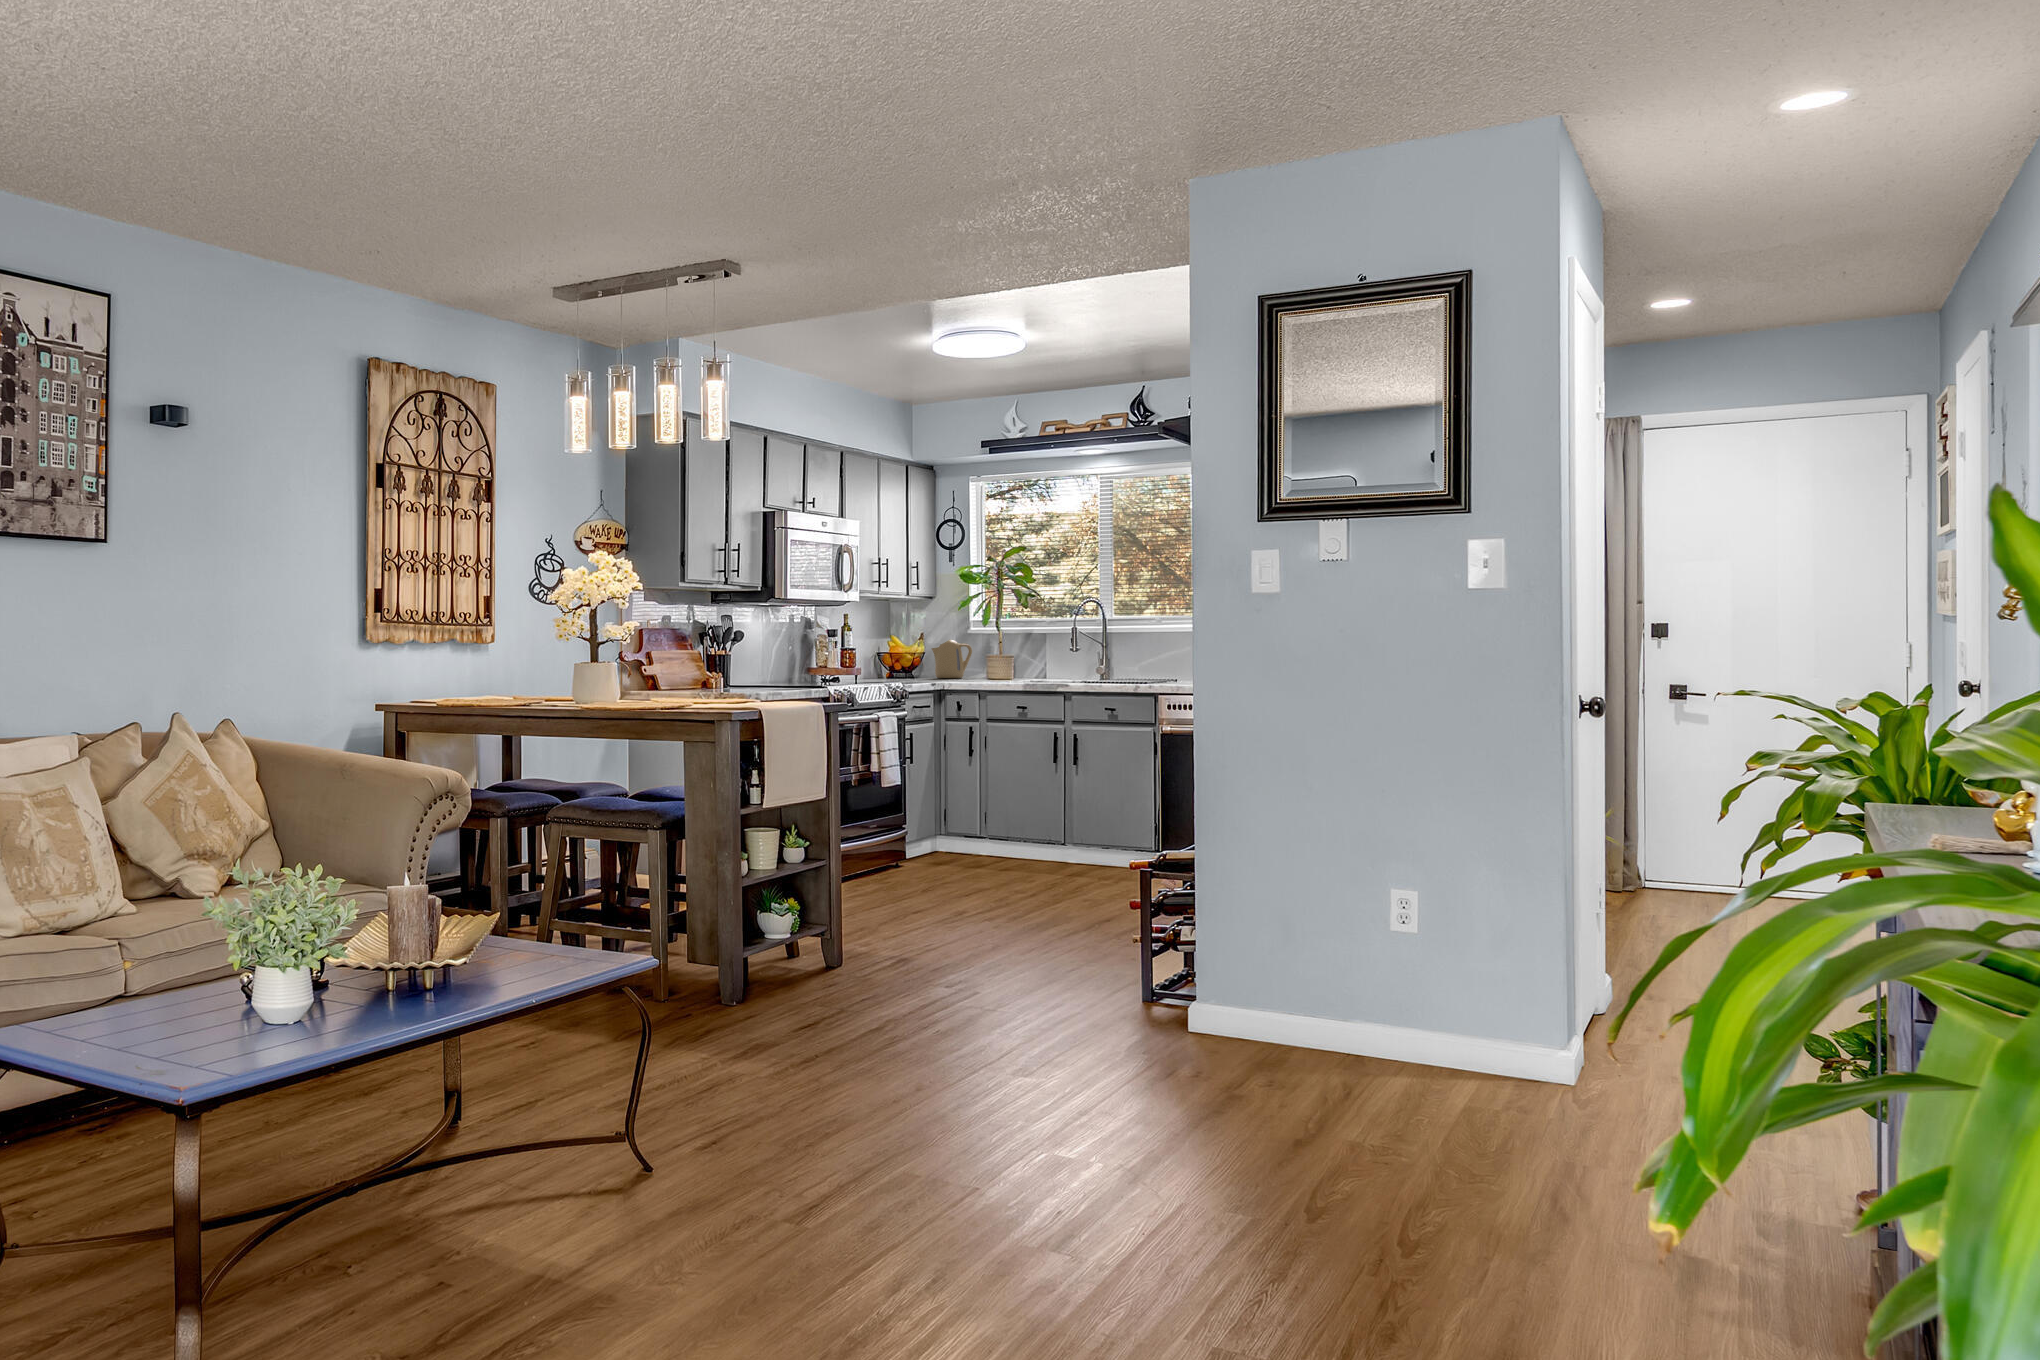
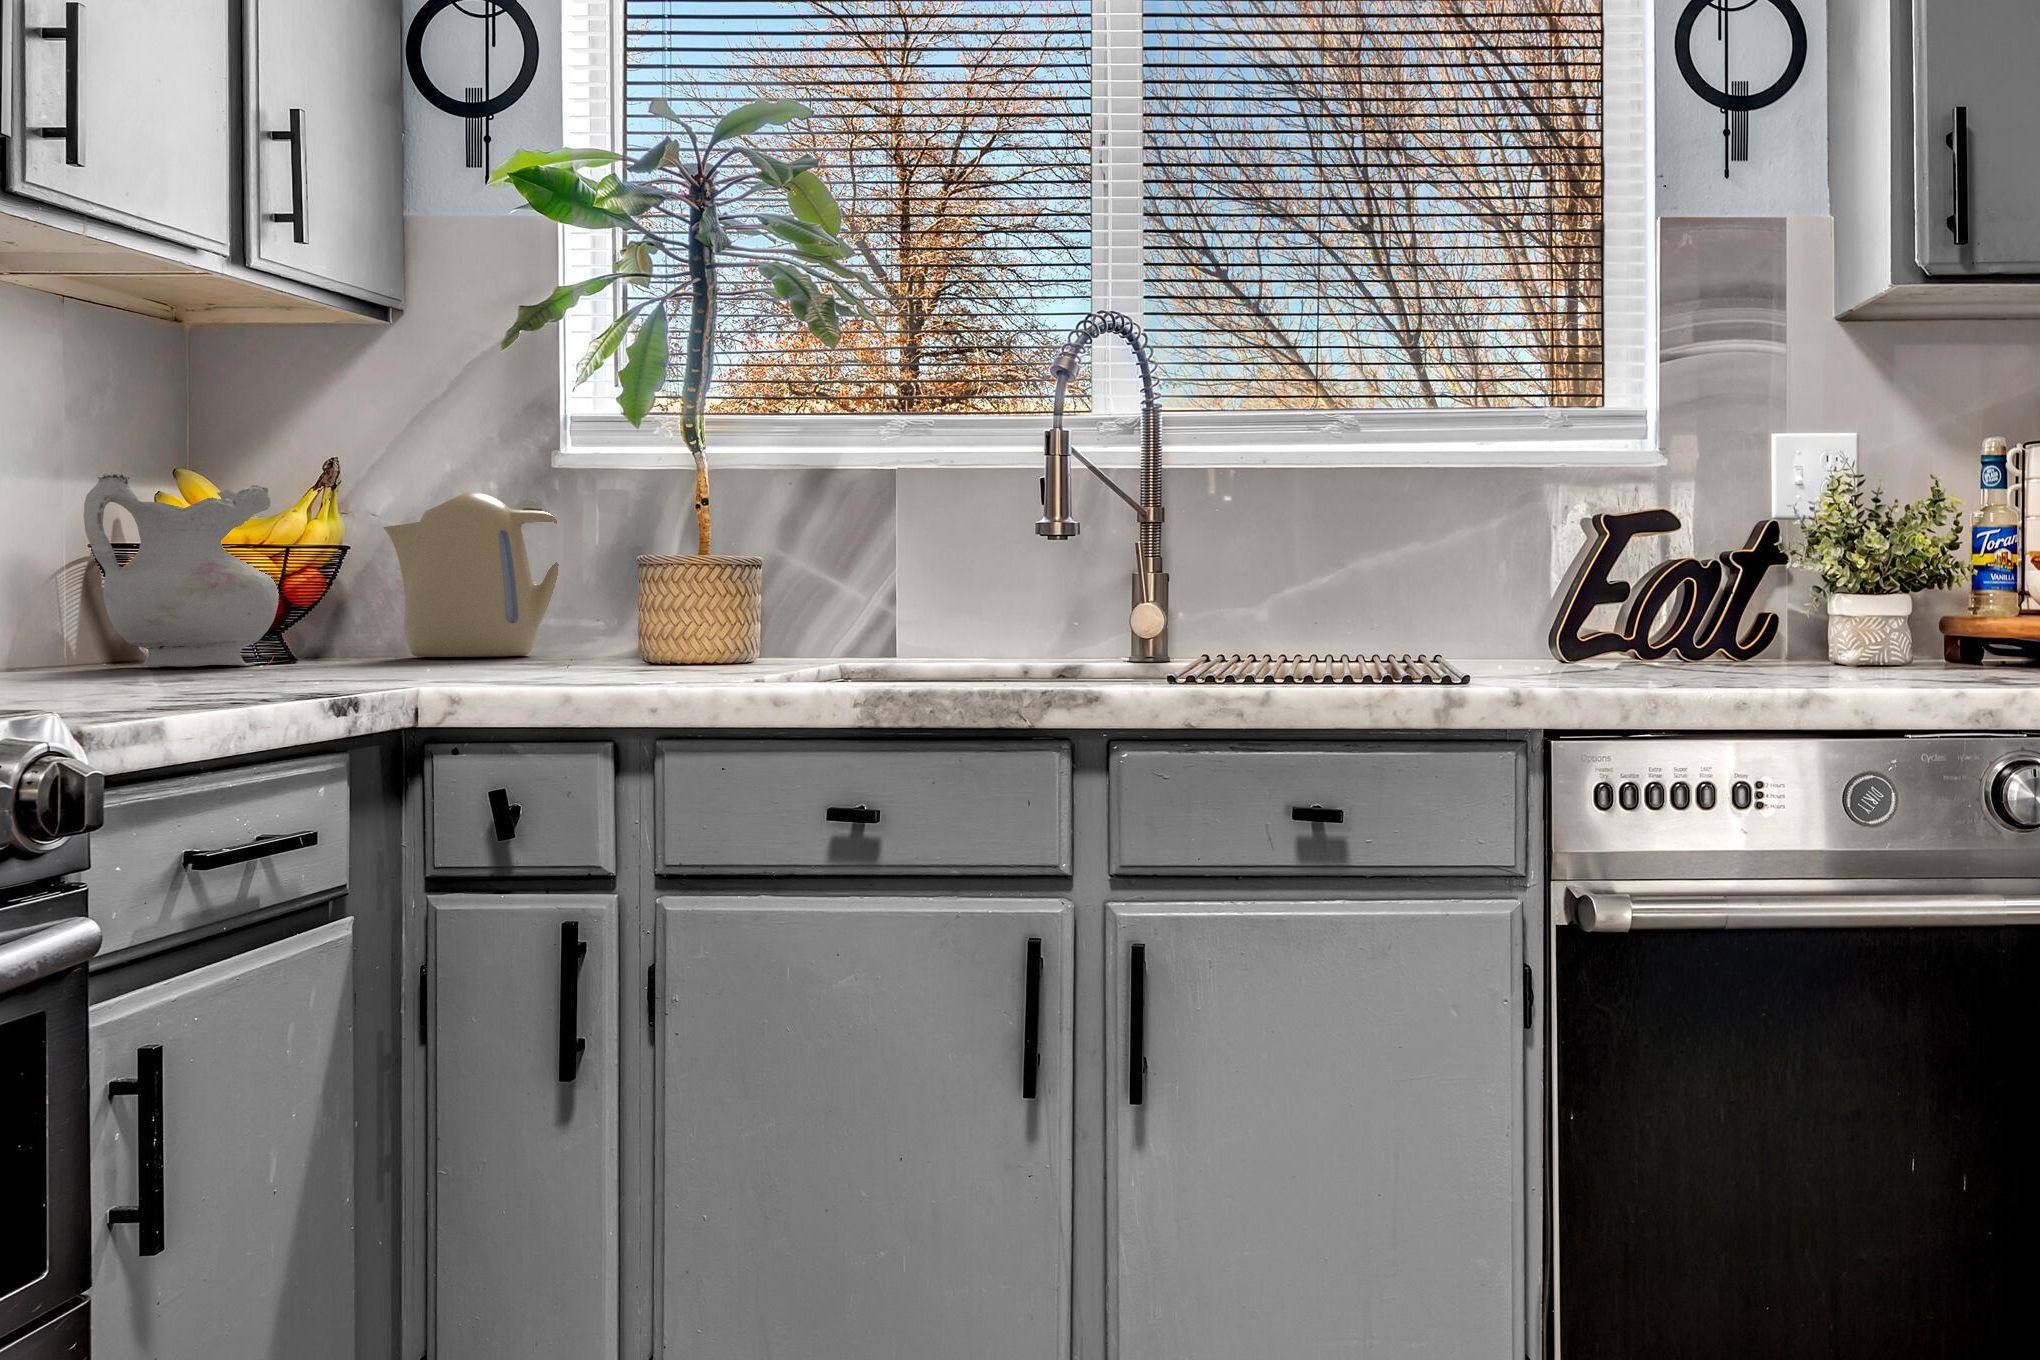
ceramic pitcher: none [878,640,912,680] -> present [83,473,279,667]

